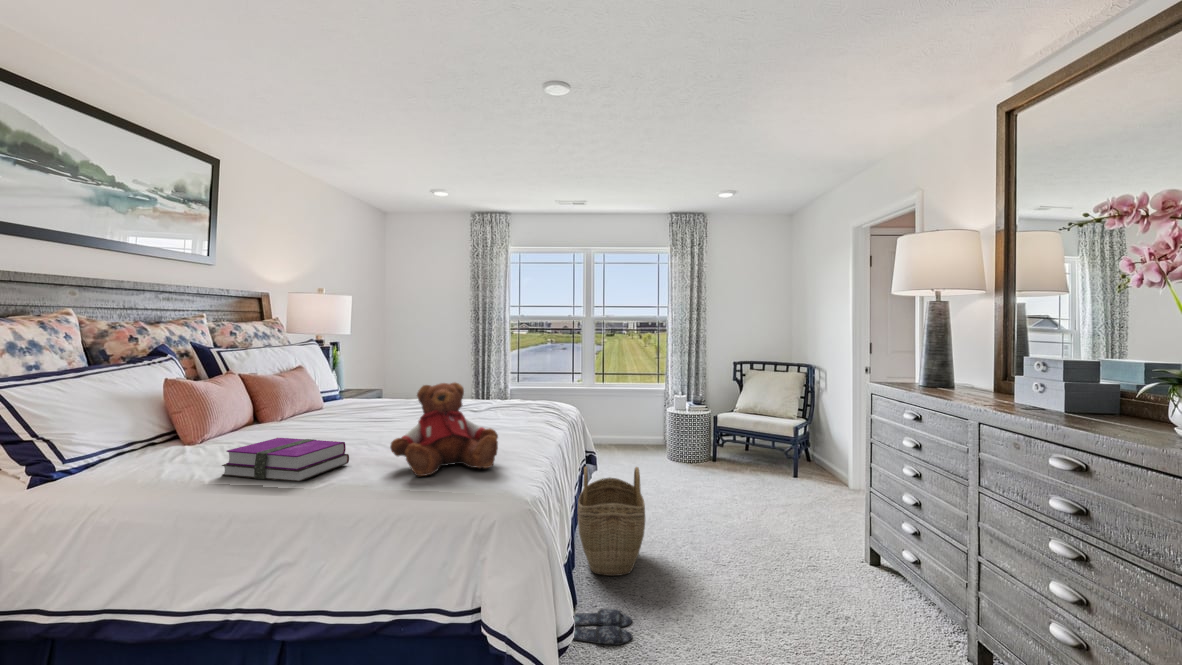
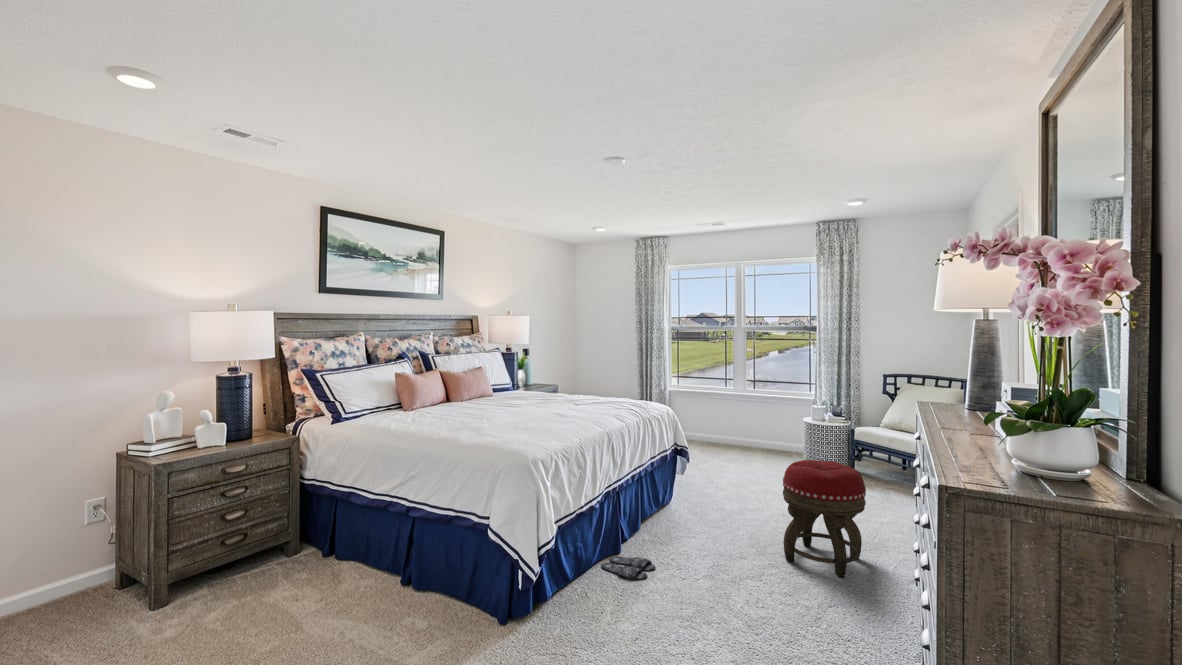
teddy bear: present [390,383,498,476] -> none [481,383,546,439]
hardback book: present [222,438,349,482] -> none [402,410,465,434]
footstool: none [739,453,828,580] -> present [783,460,866,577]
woven basket: present [577,467,645,576] -> none [644,453,702,542]

